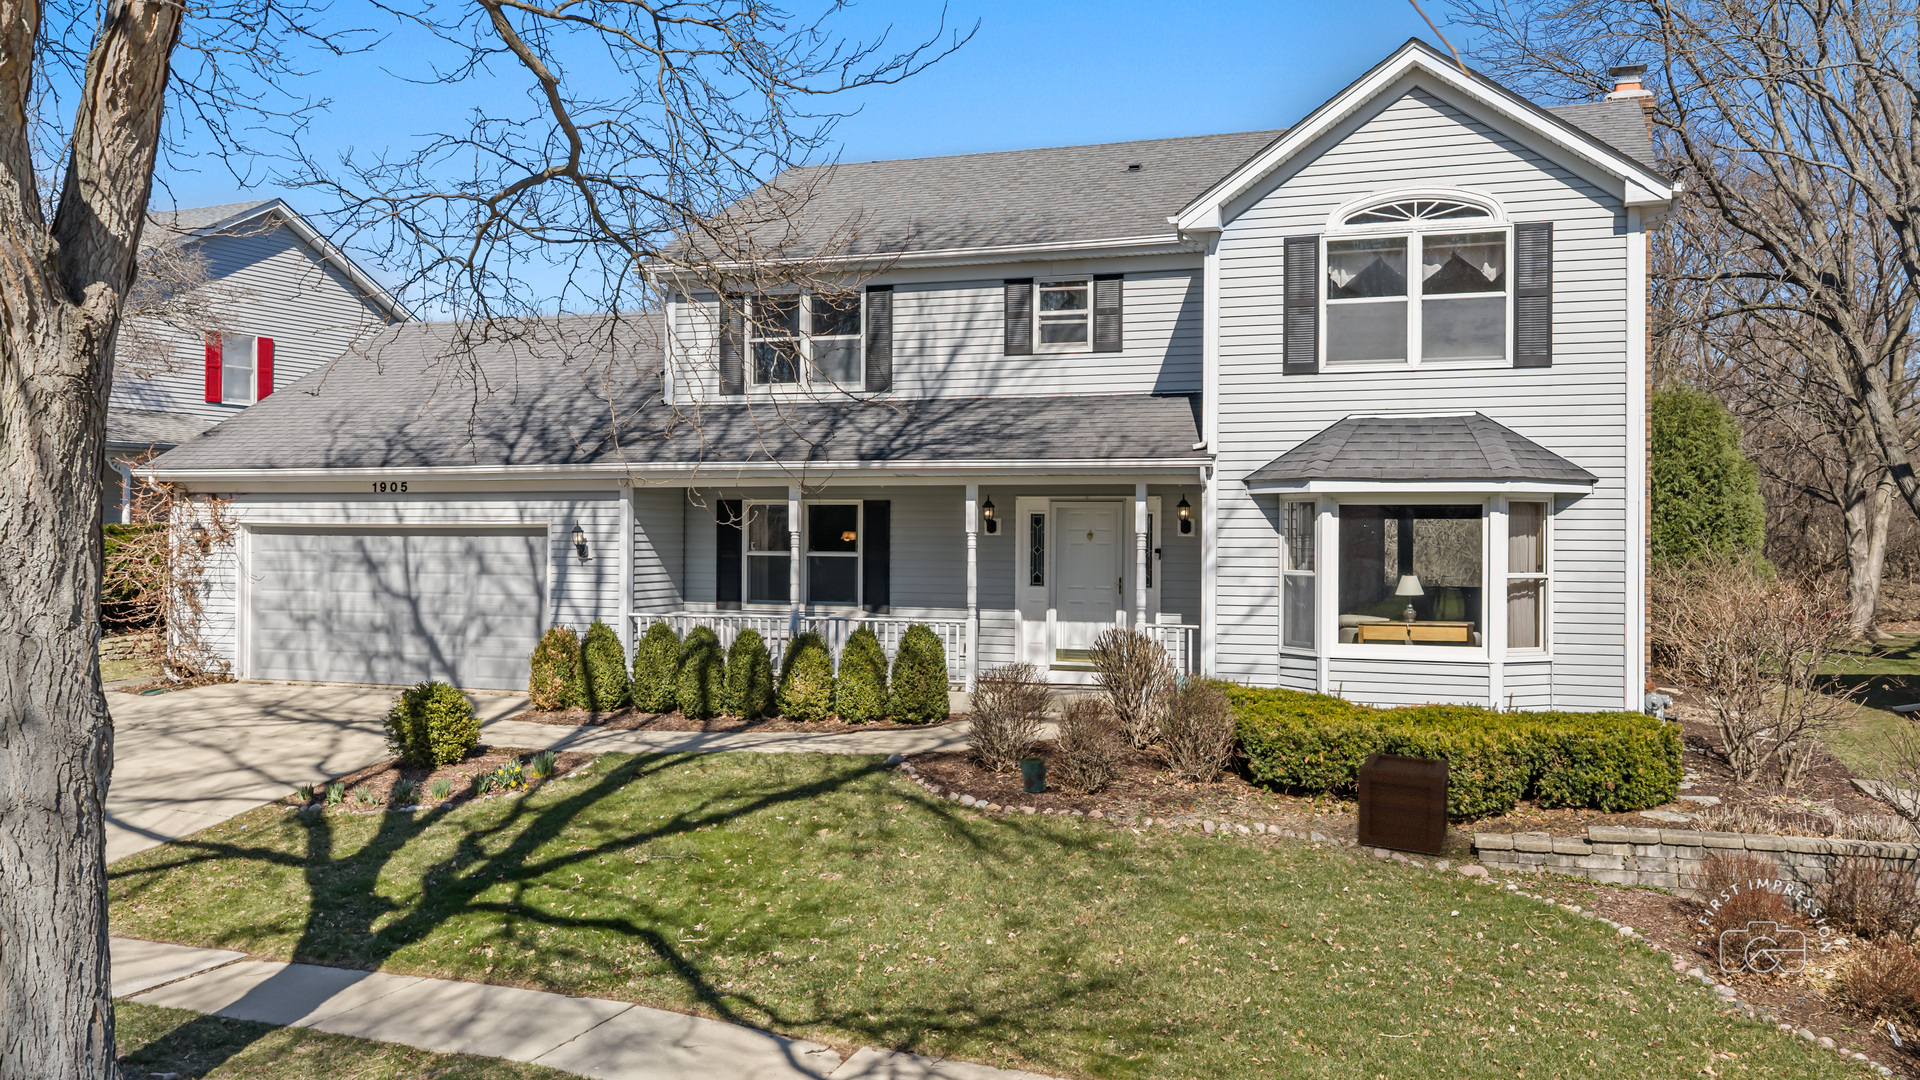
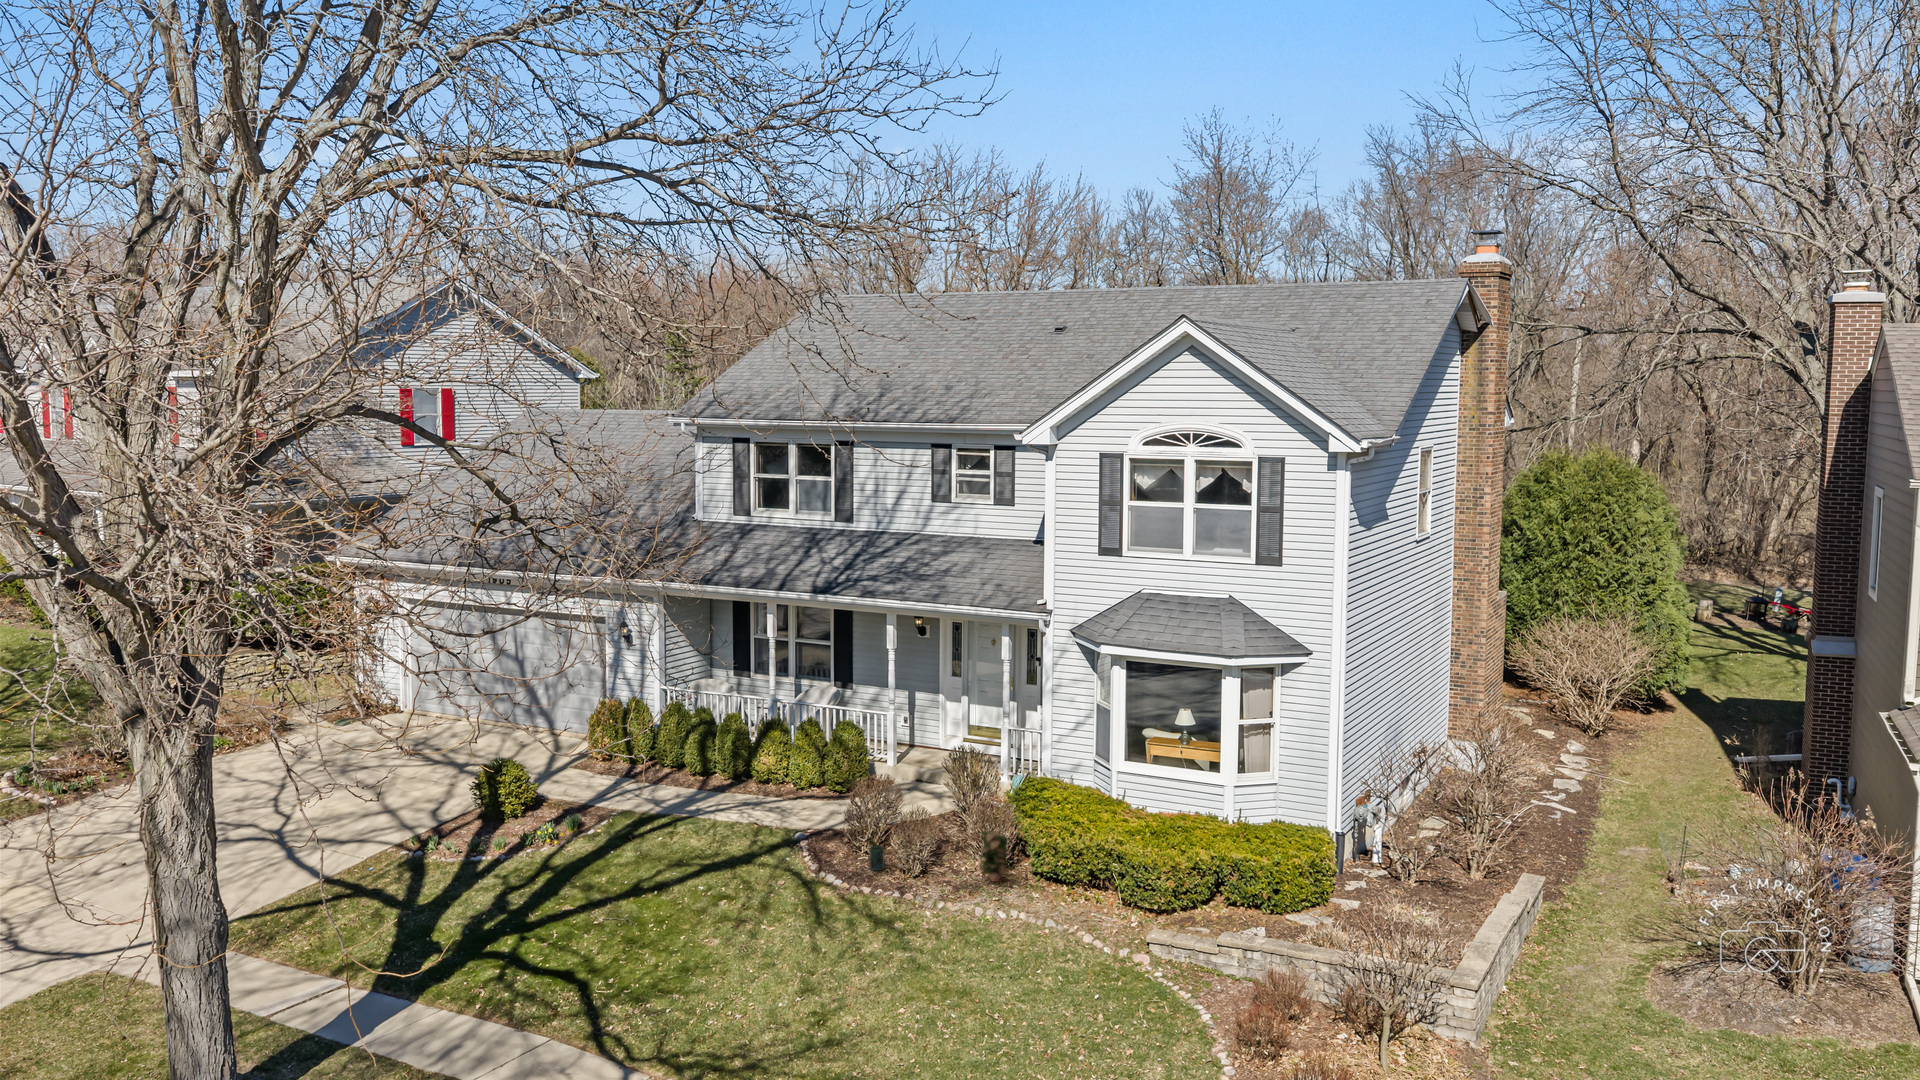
decorative plant: none [1187,722,1241,795] -> present [980,831,1010,882]
wooden crate: present [1357,752,1449,855] -> none [1069,865,1140,948]

